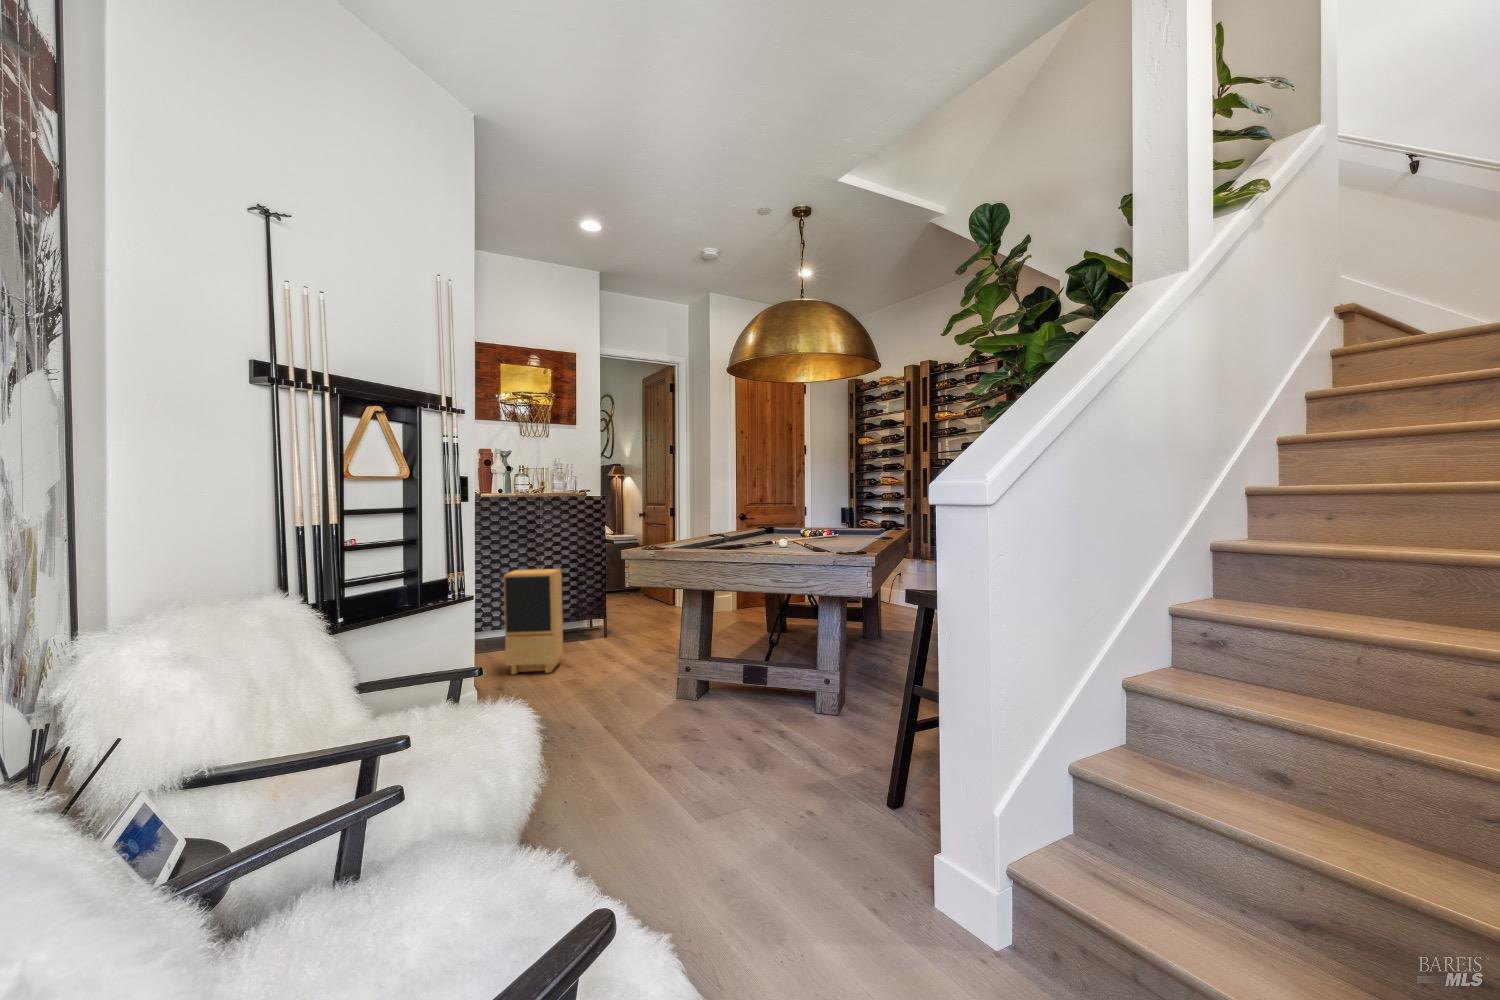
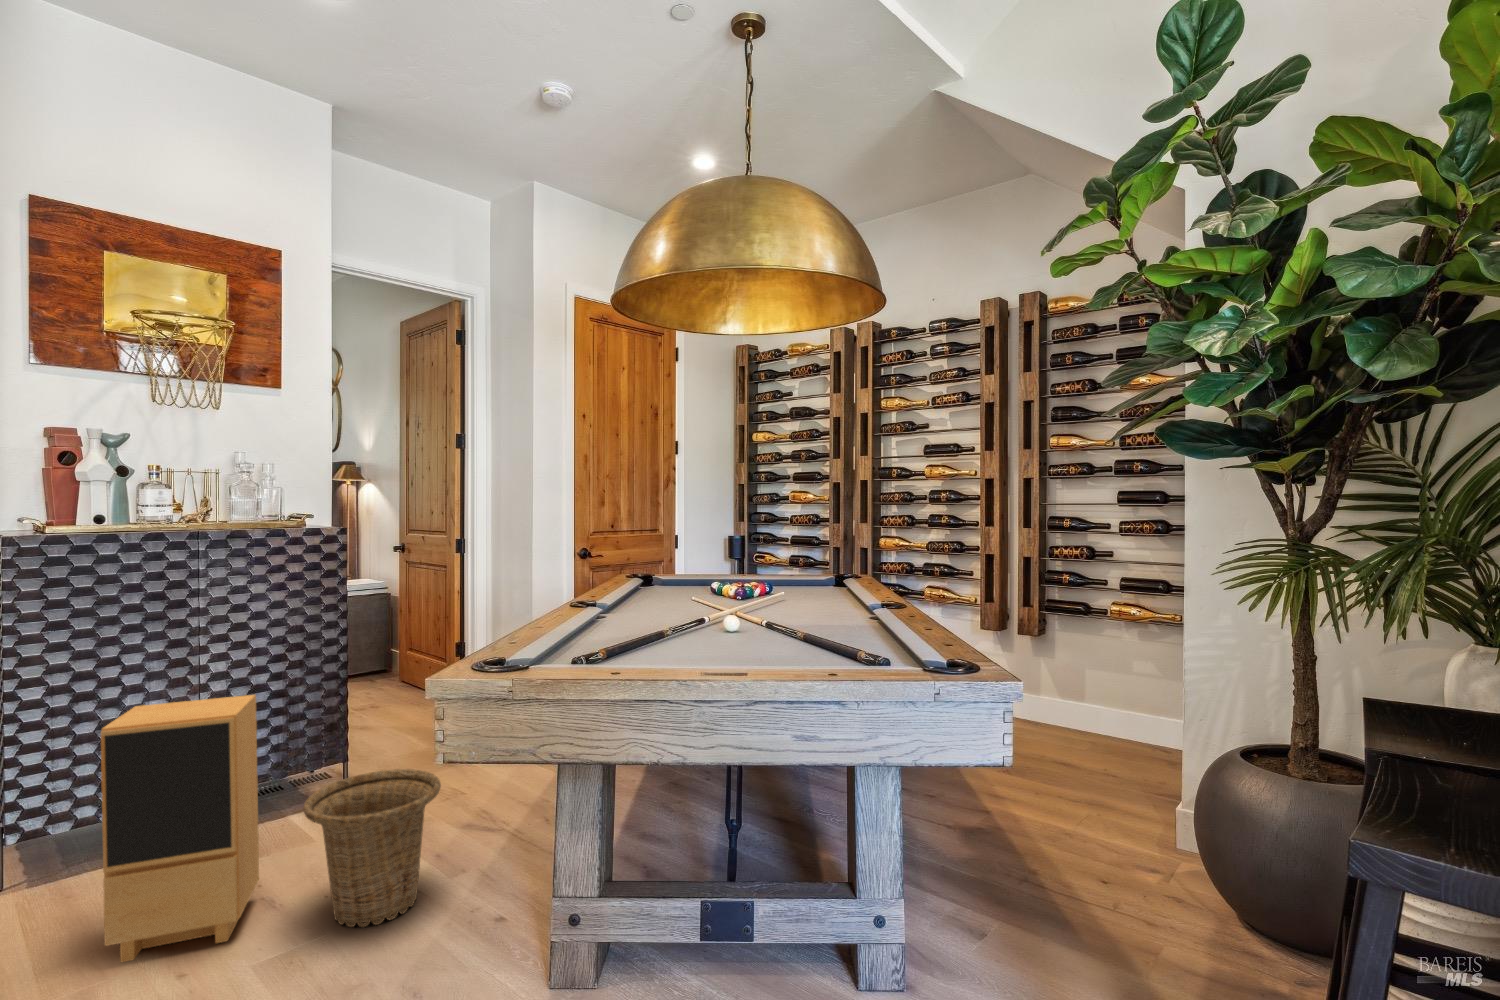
basket: none [579,610,638,674] -> present [303,769,441,927]

